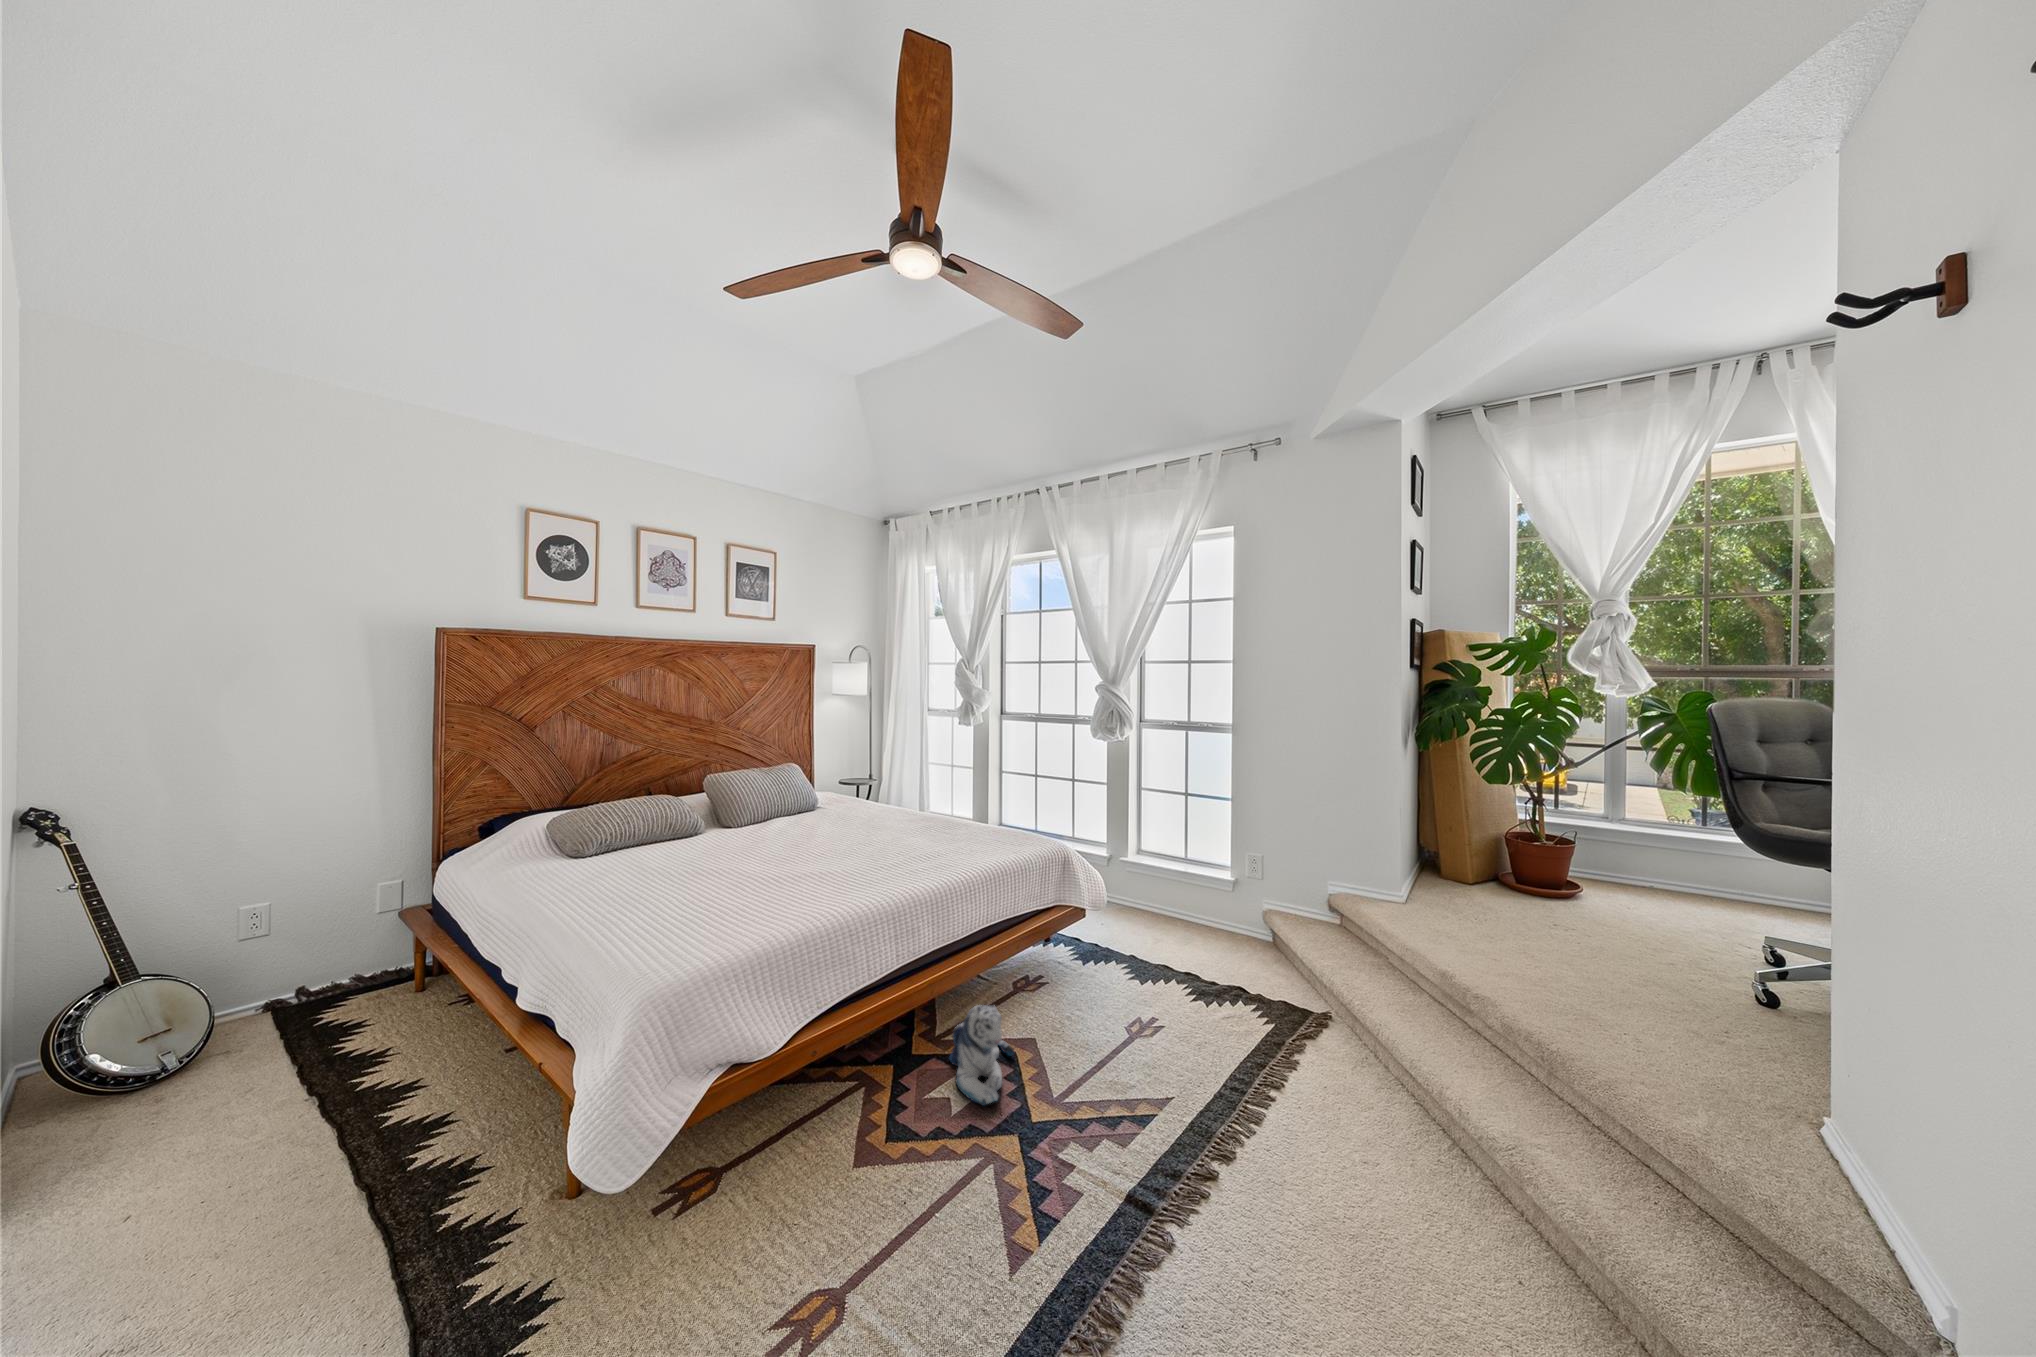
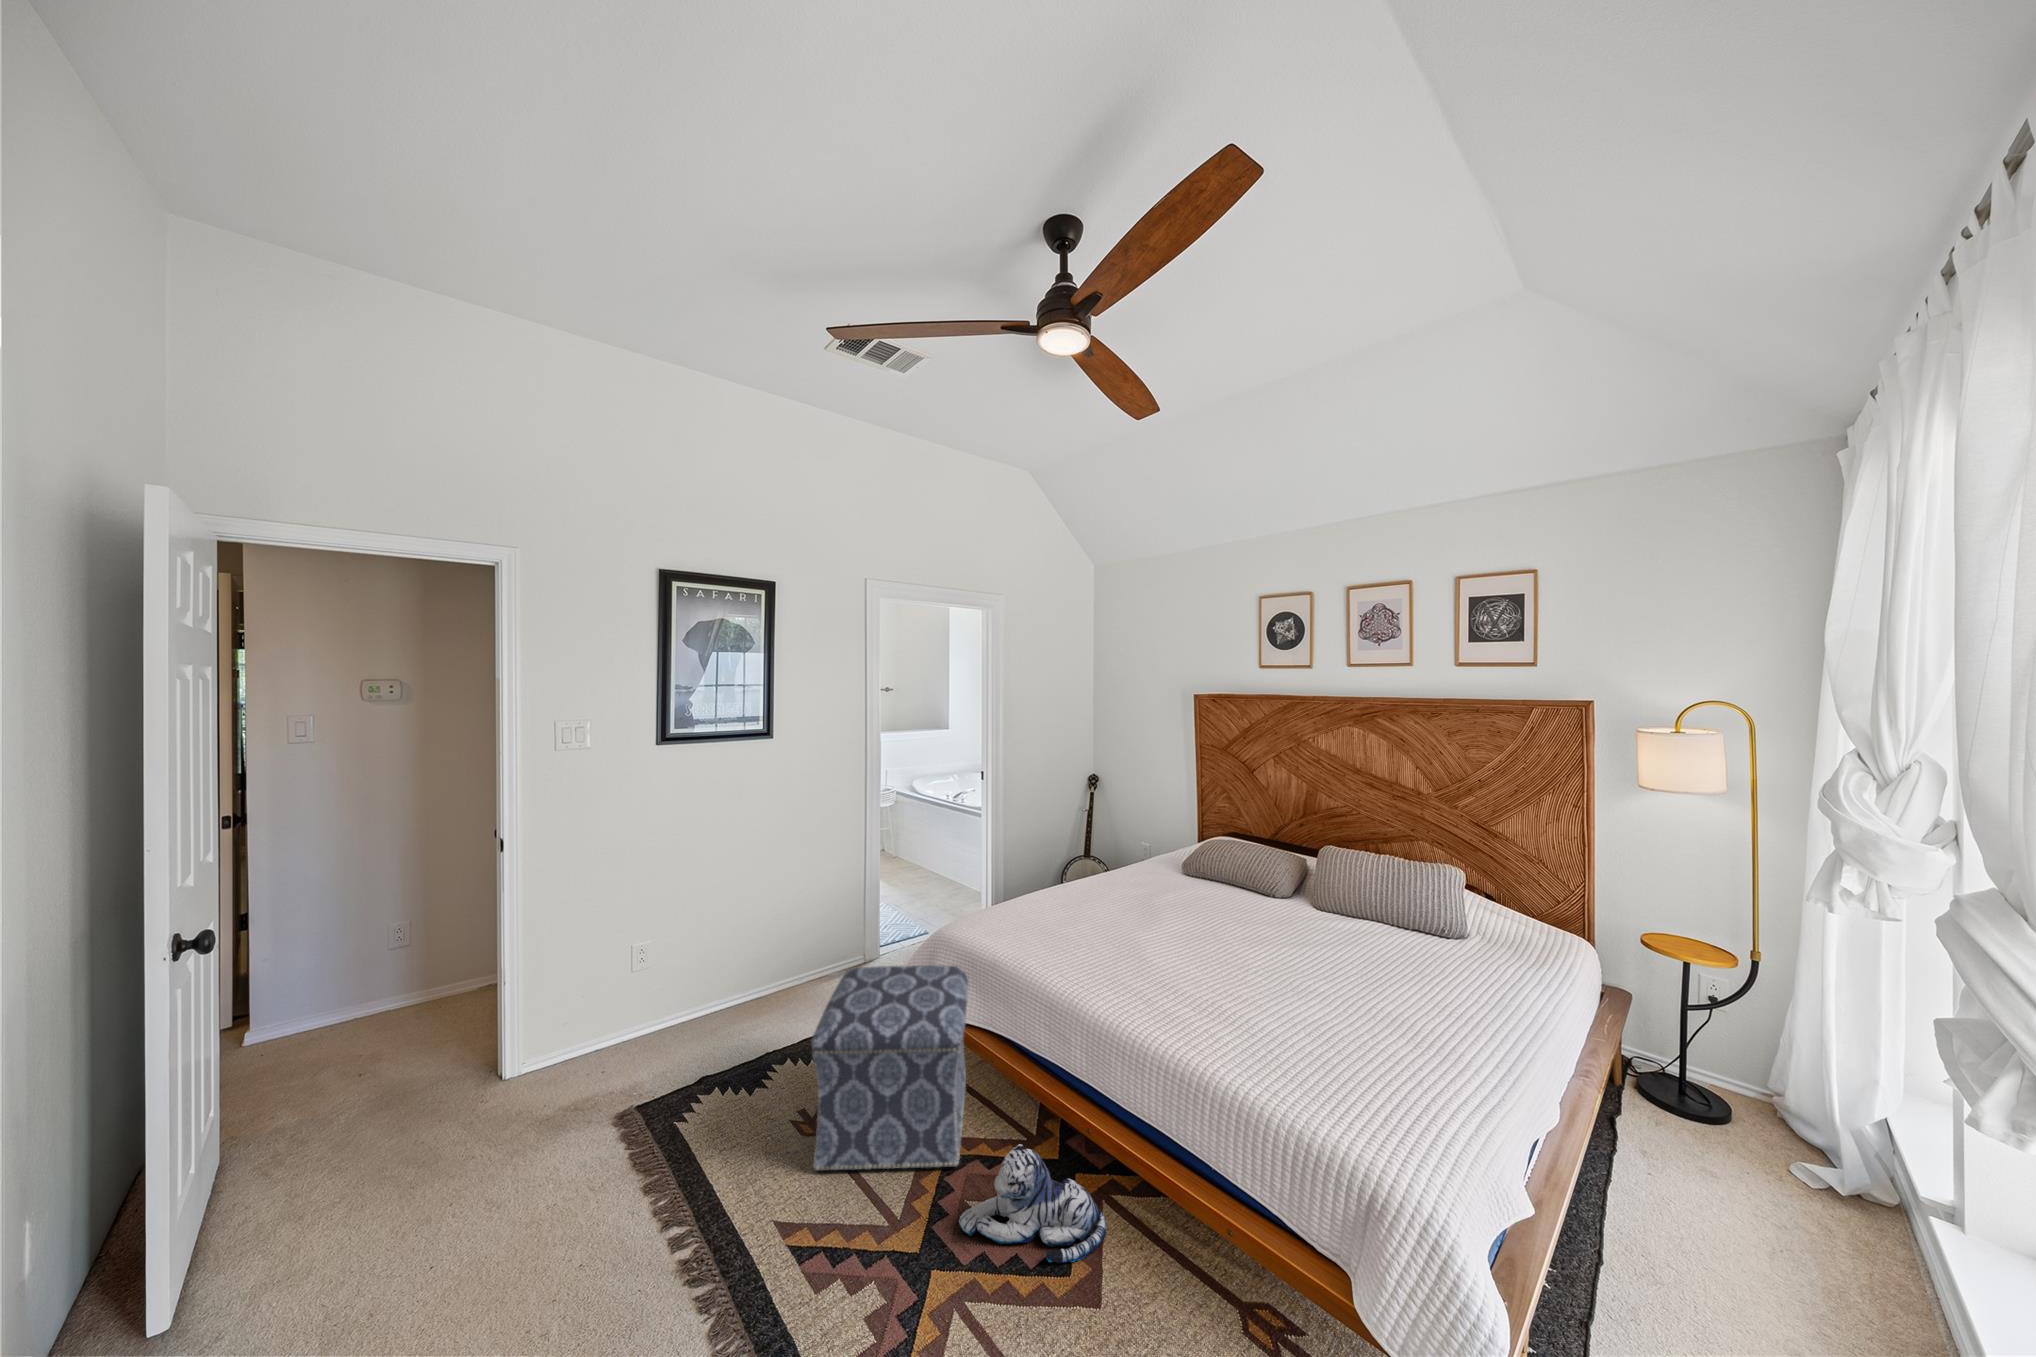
ottoman: none [698,970,938,1303] -> present [811,965,968,1171]

